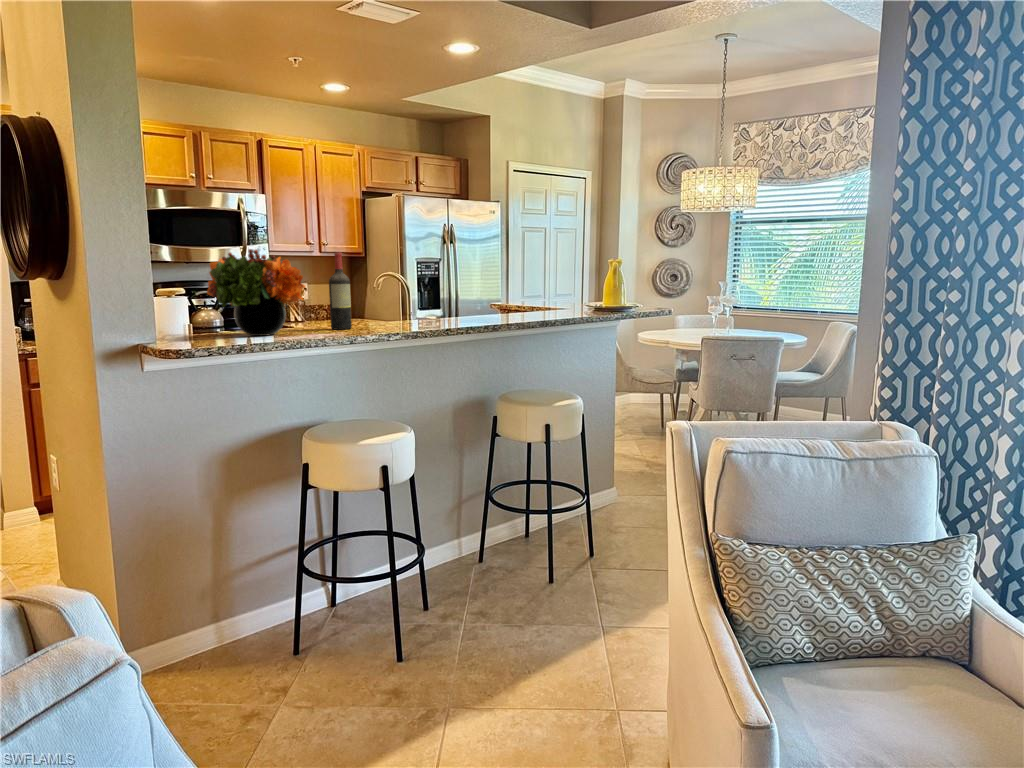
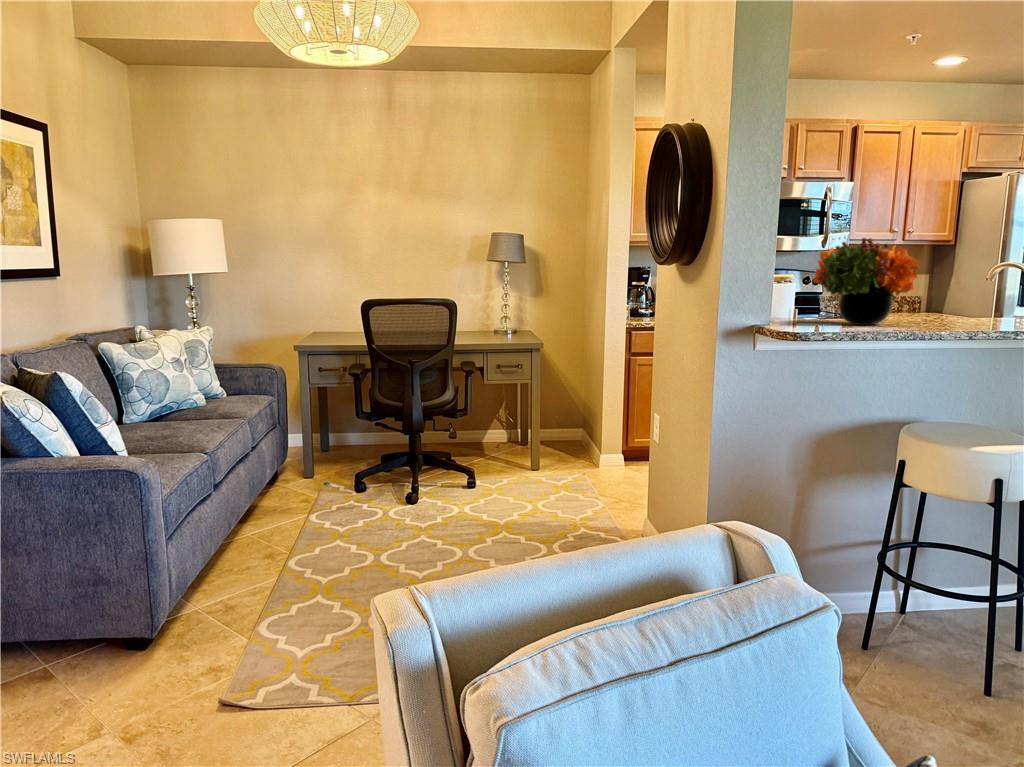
wine bottle: present [329,252,352,330] -> none [939,239,970,324]

